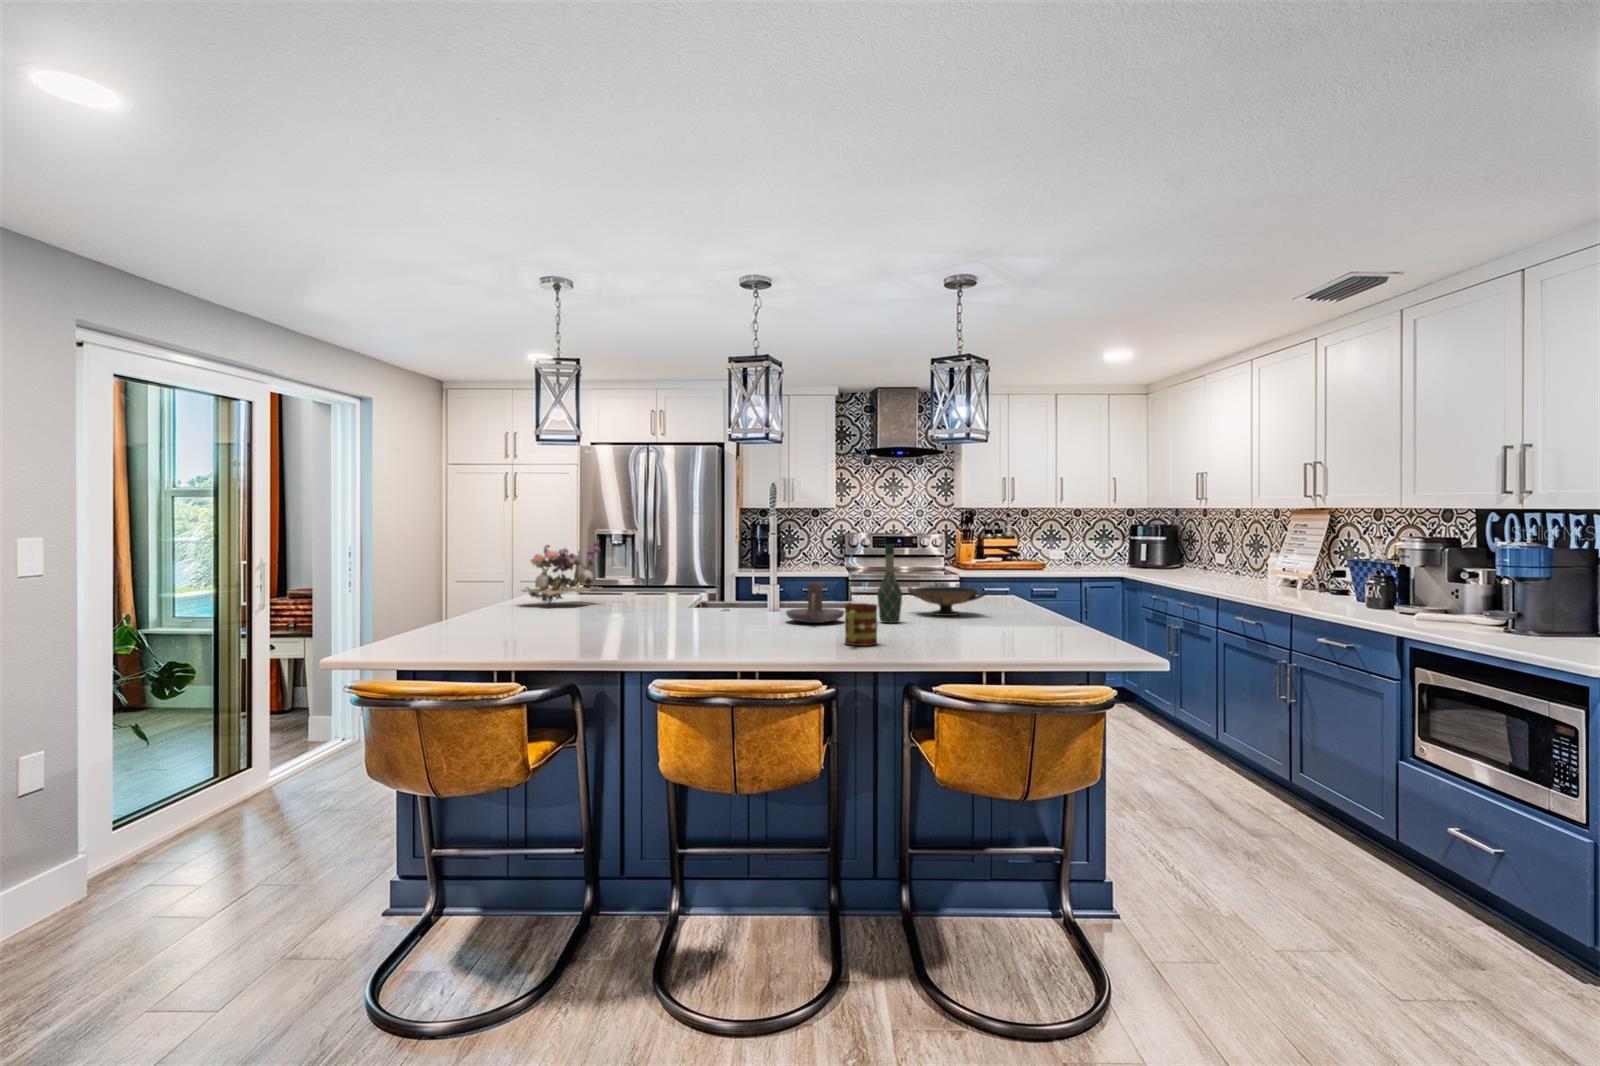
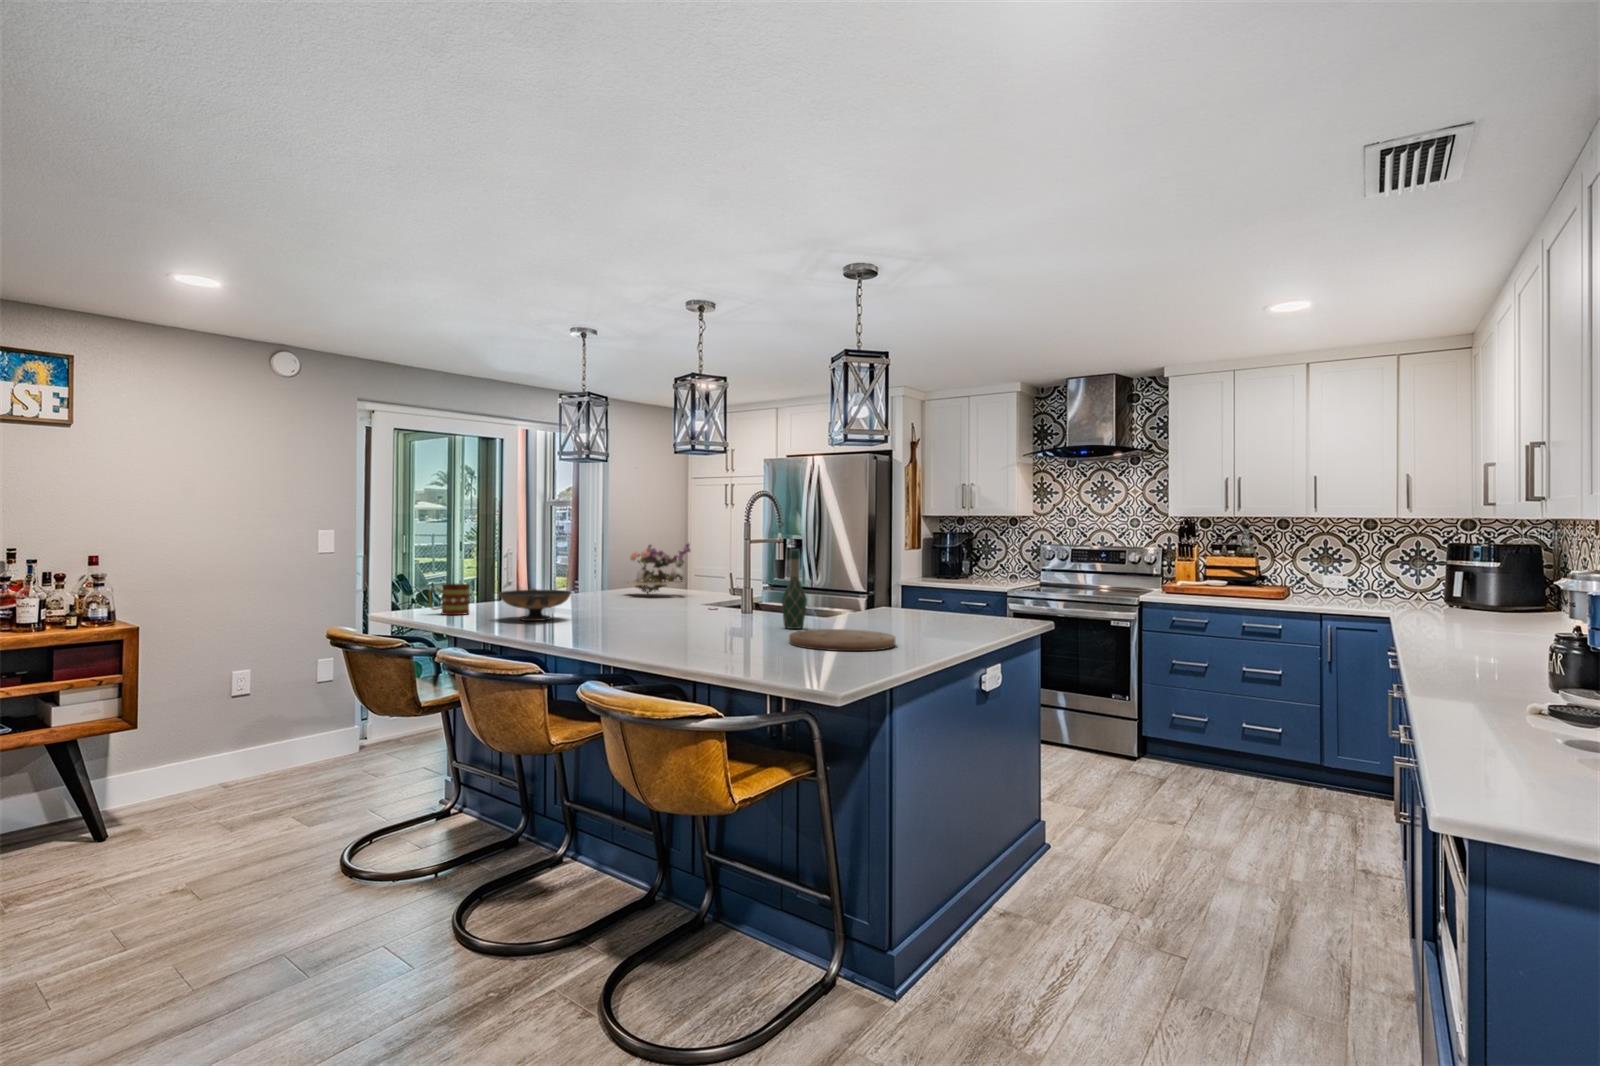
candle holder: present [786,582,845,623] -> none [709,584,767,622]
decorative bowl: present [908,586,987,616] -> present [499,589,571,621]
mug: present [845,603,877,646] -> present [429,584,470,615]
cutting board: none [955,617,1057,638] -> present [789,629,895,651]

